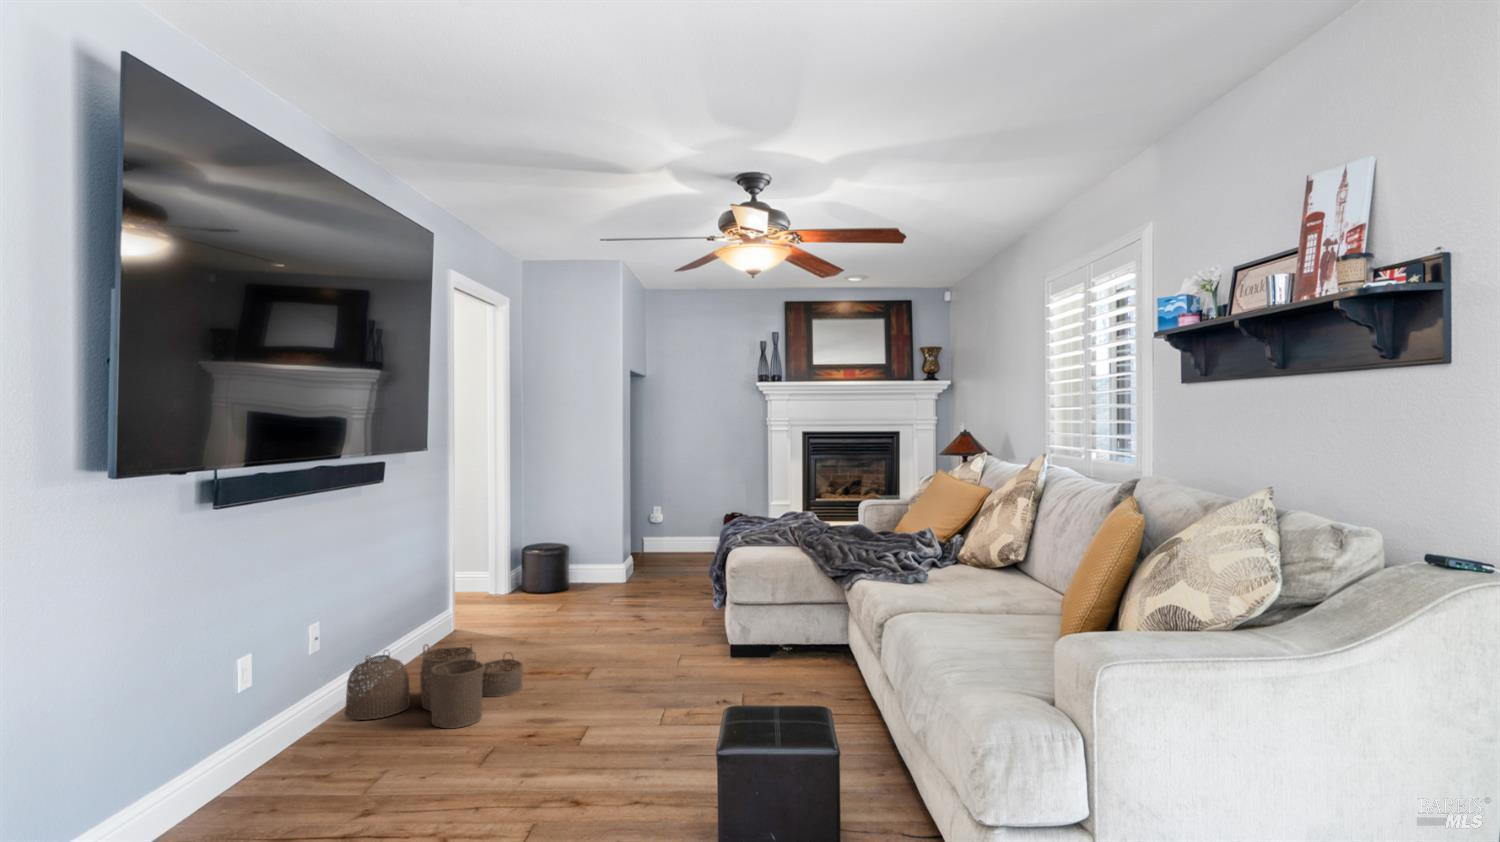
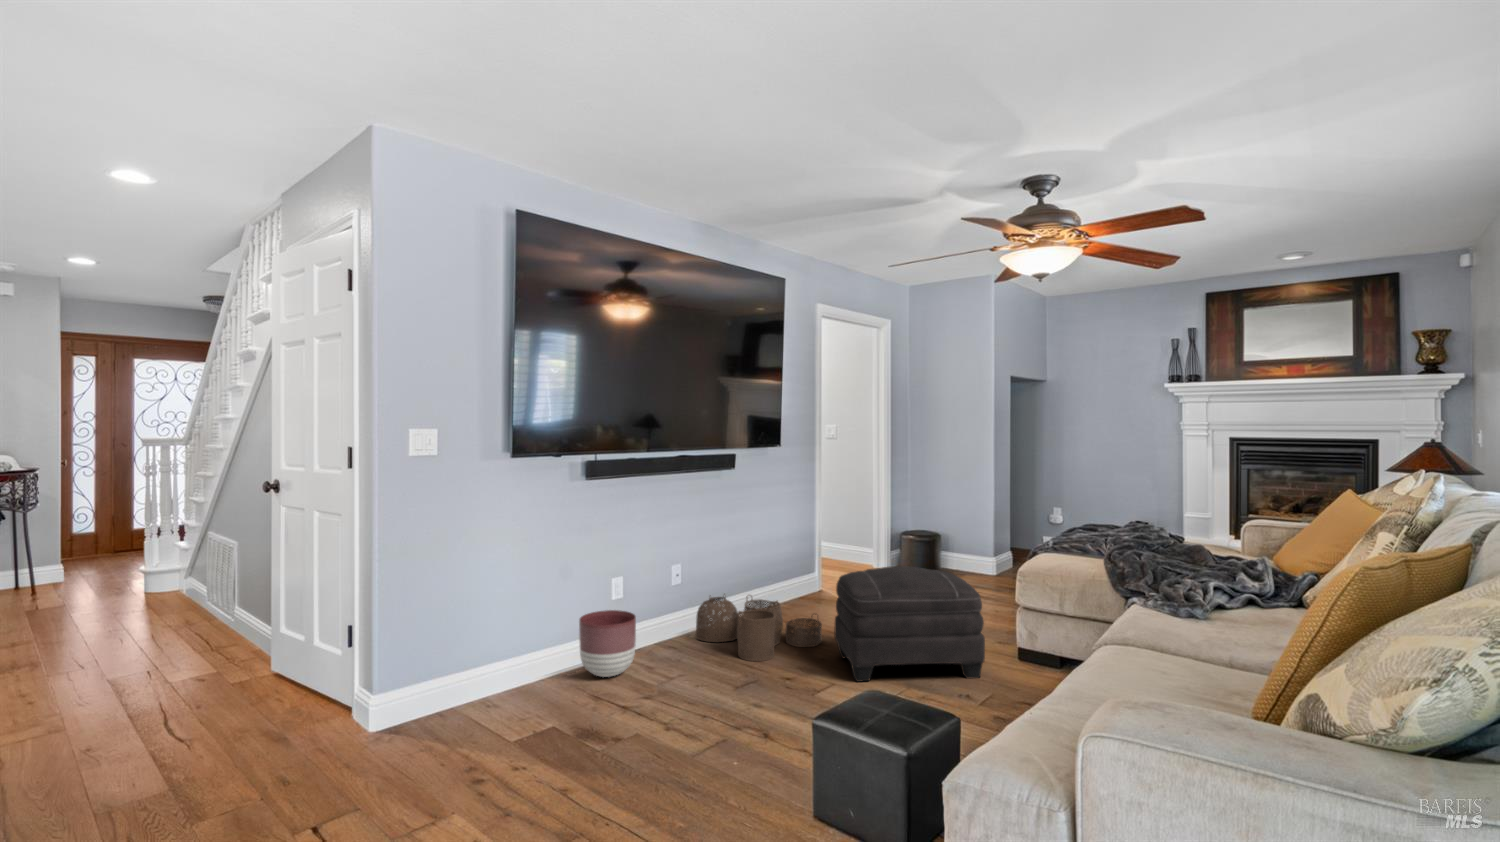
ottoman: none [553,578,723,718] -> present [834,566,985,682]
planter: none [207,701,307,809] -> present [579,610,636,677]

